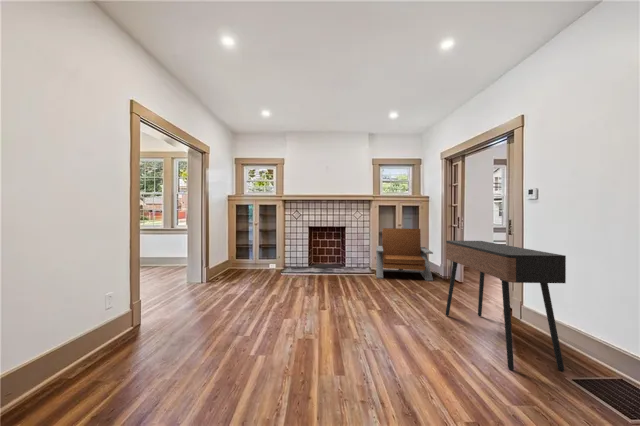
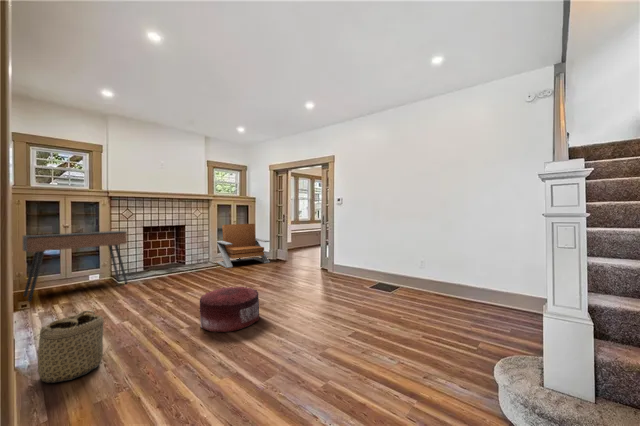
console table: present [446,240,566,371] -> present [23,231,128,302]
basket: none [103,299,164,356] -> present [23,310,104,383]
pouf: none [240,305,312,367] -> present [200,287,259,332]

